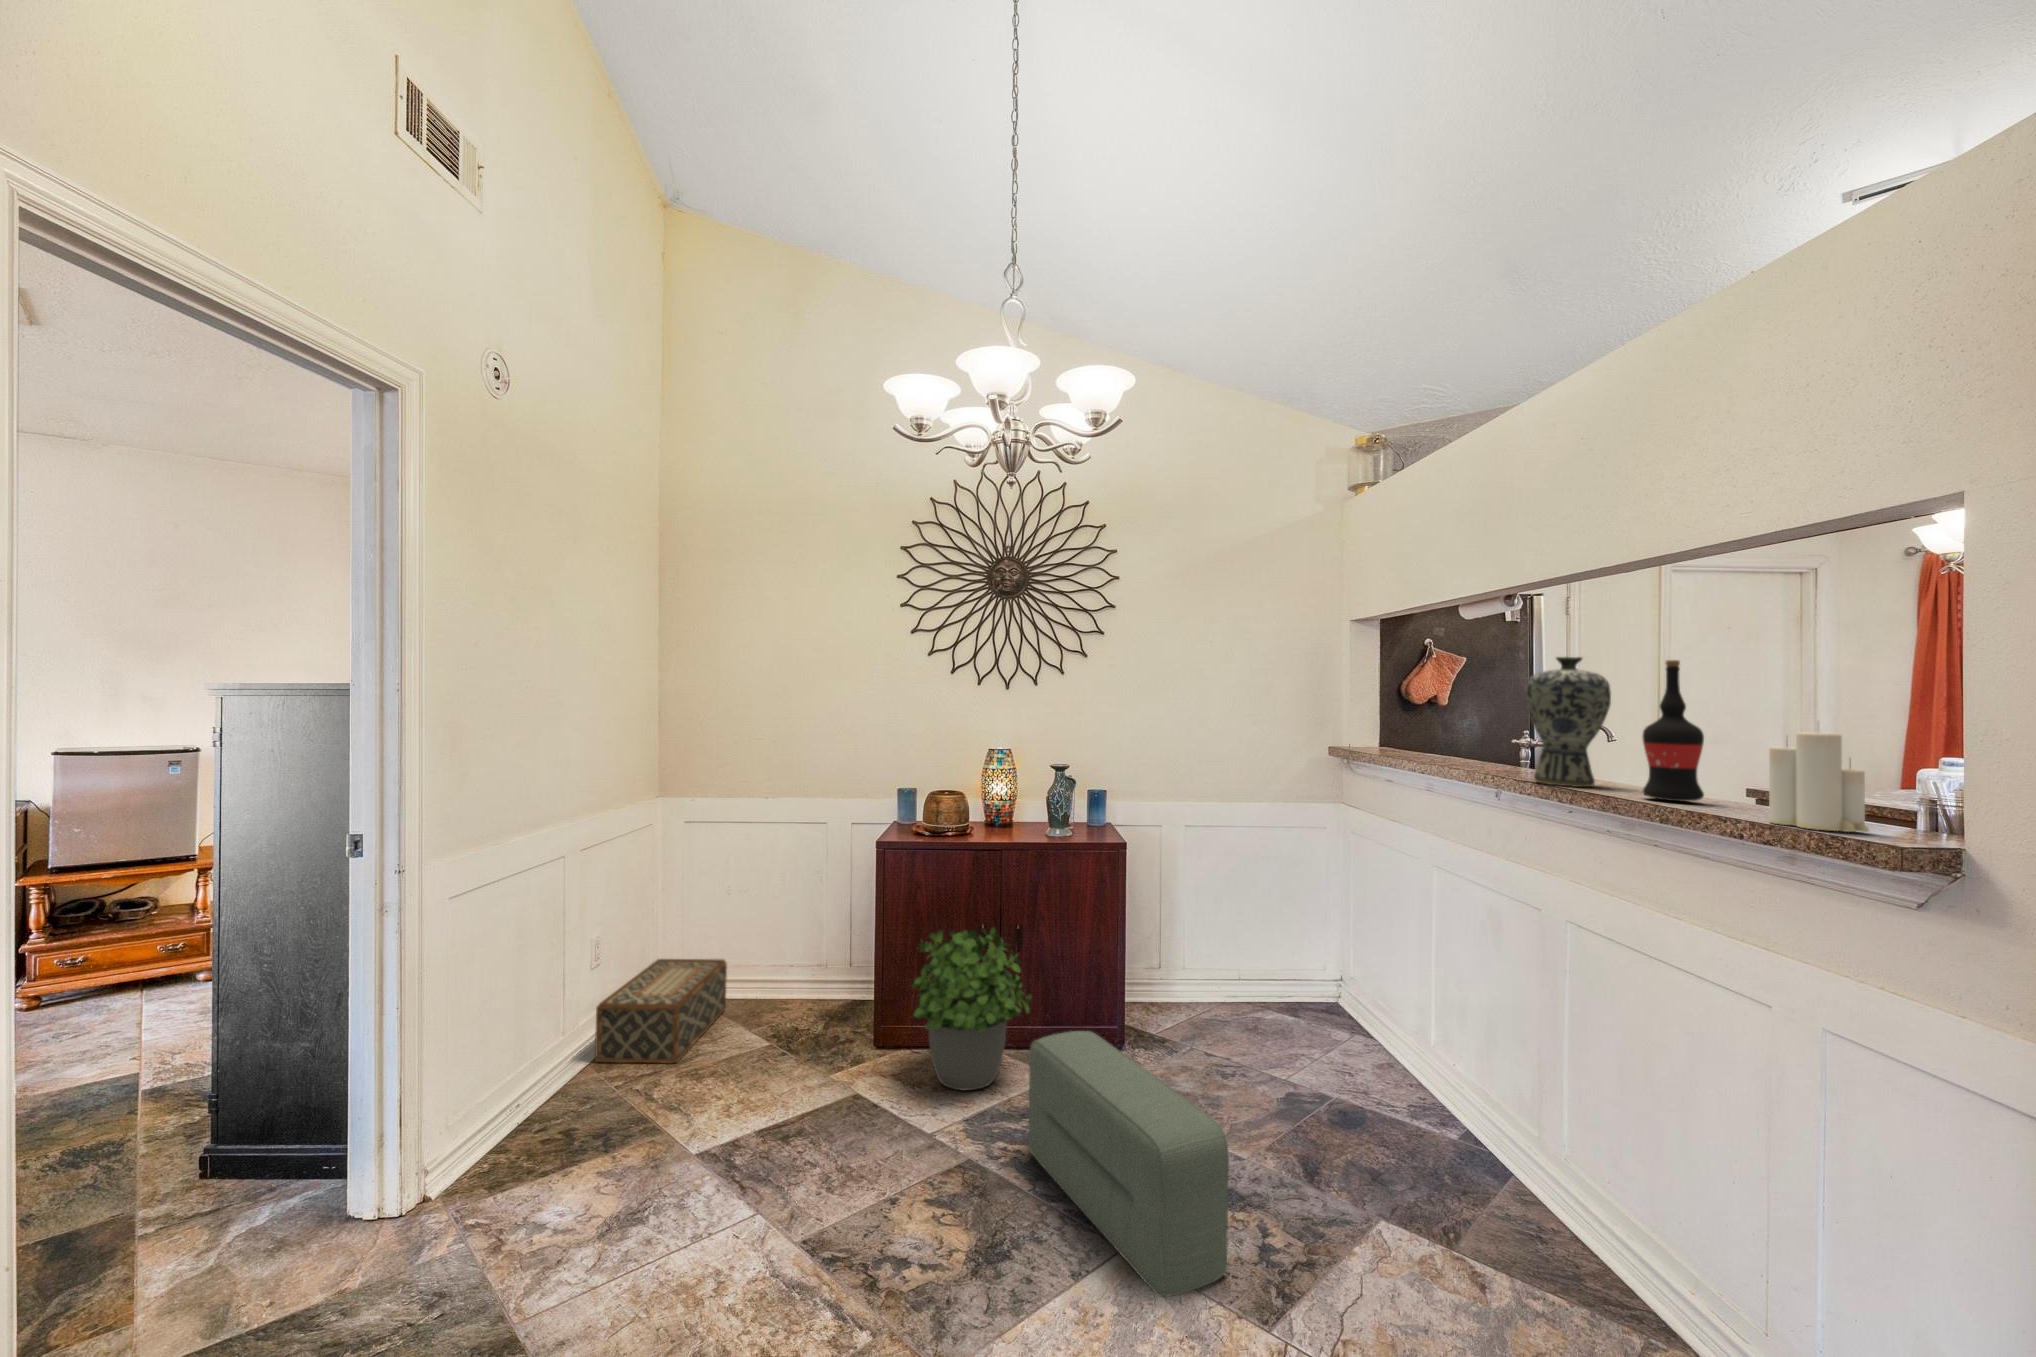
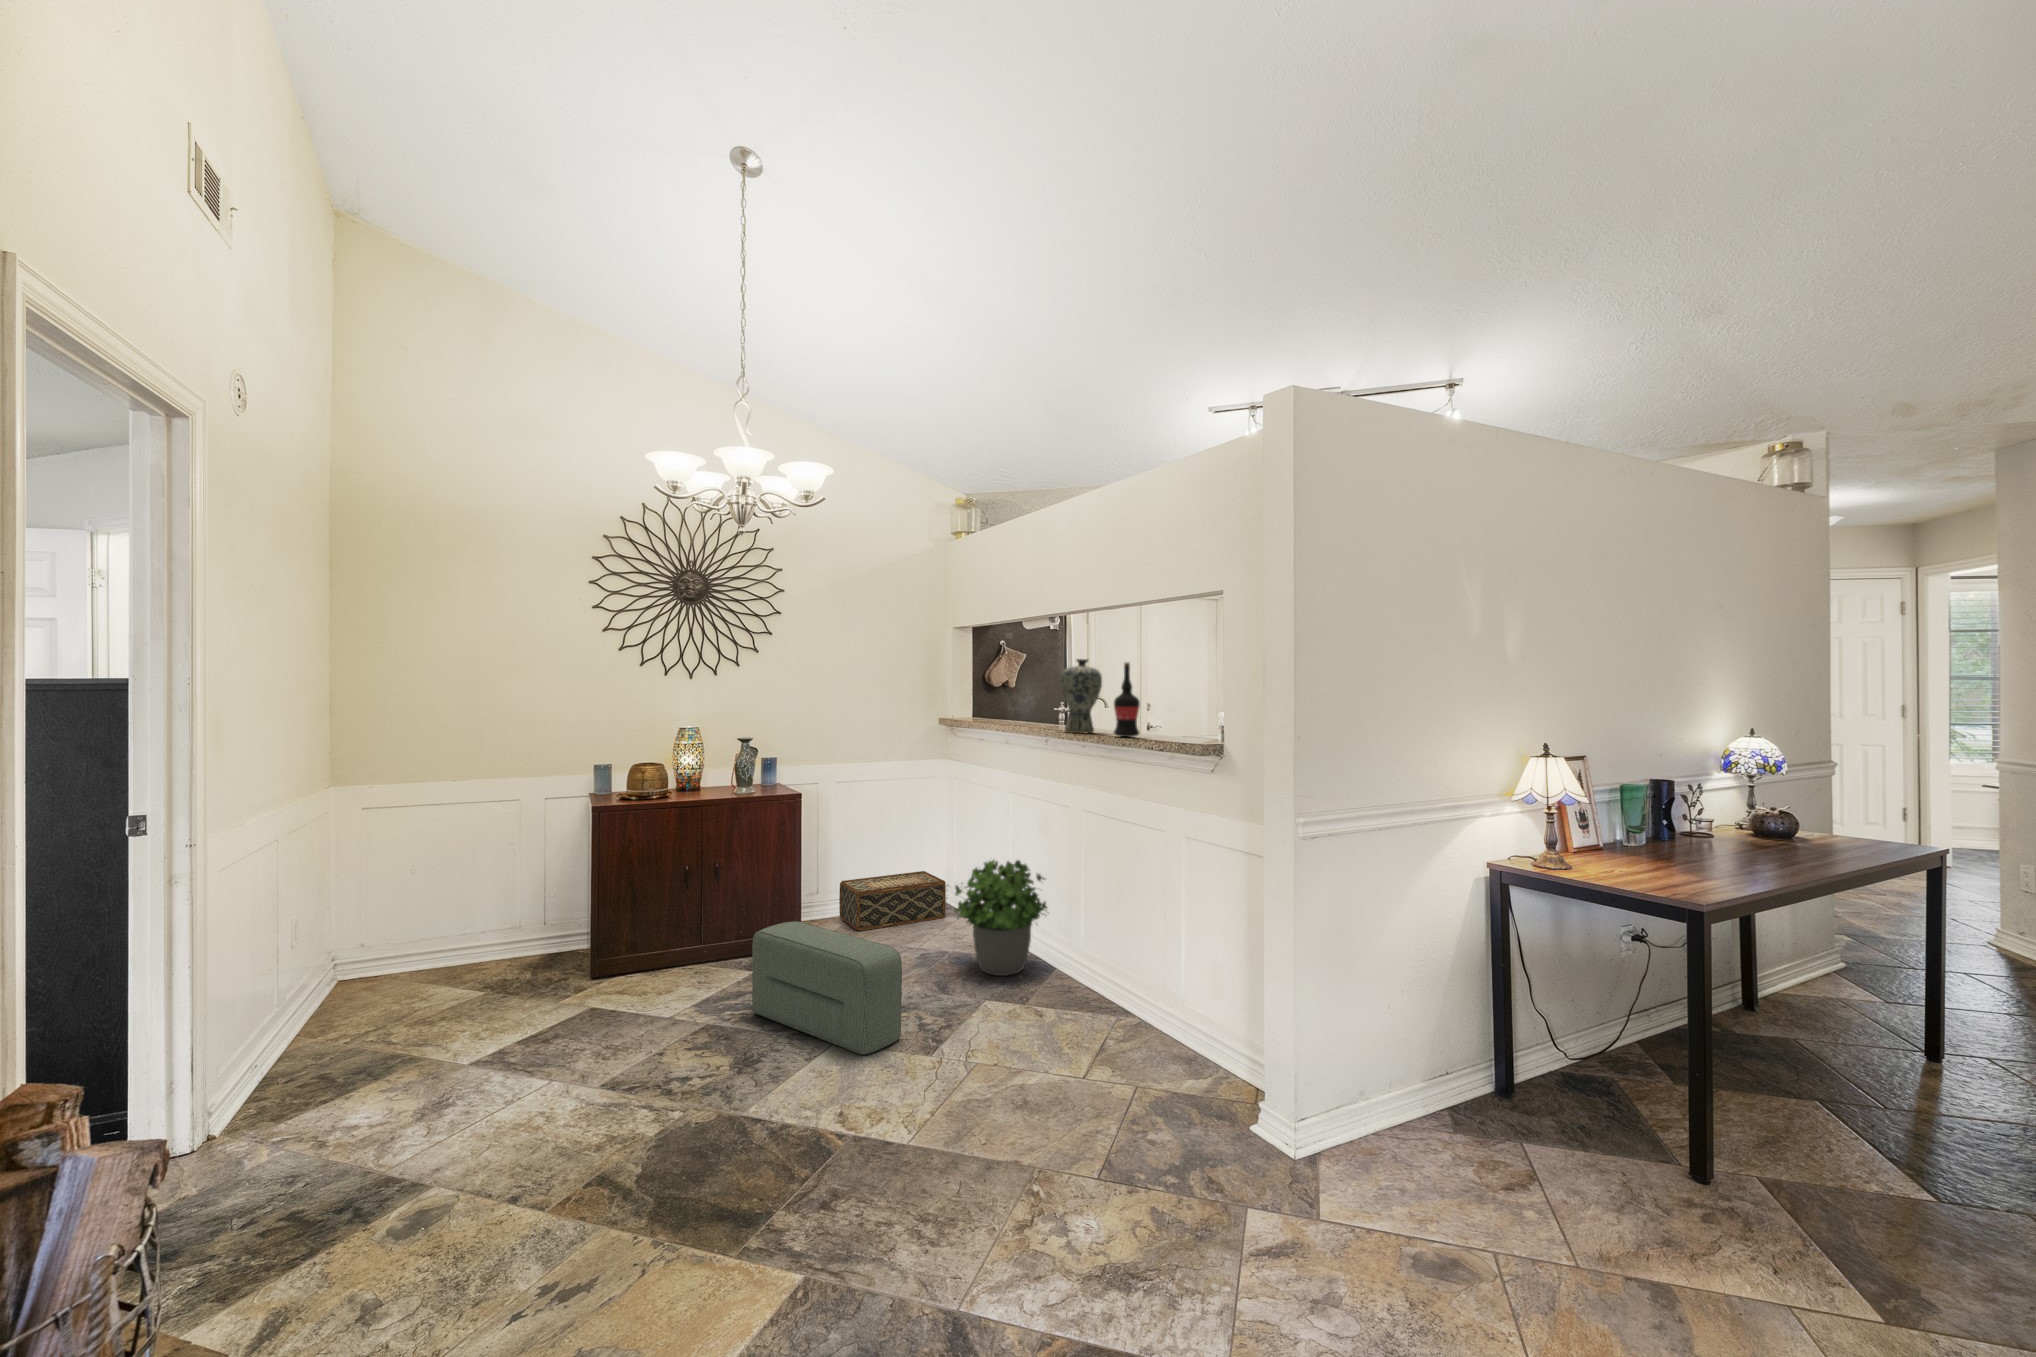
candle: present [1769,732,1870,832] -> none [1159,693,1193,744]
potted plant: present [913,928,1032,1091] -> present [954,860,1047,976]
woven basket: present [595,959,727,1064] -> present [839,871,946,931]

